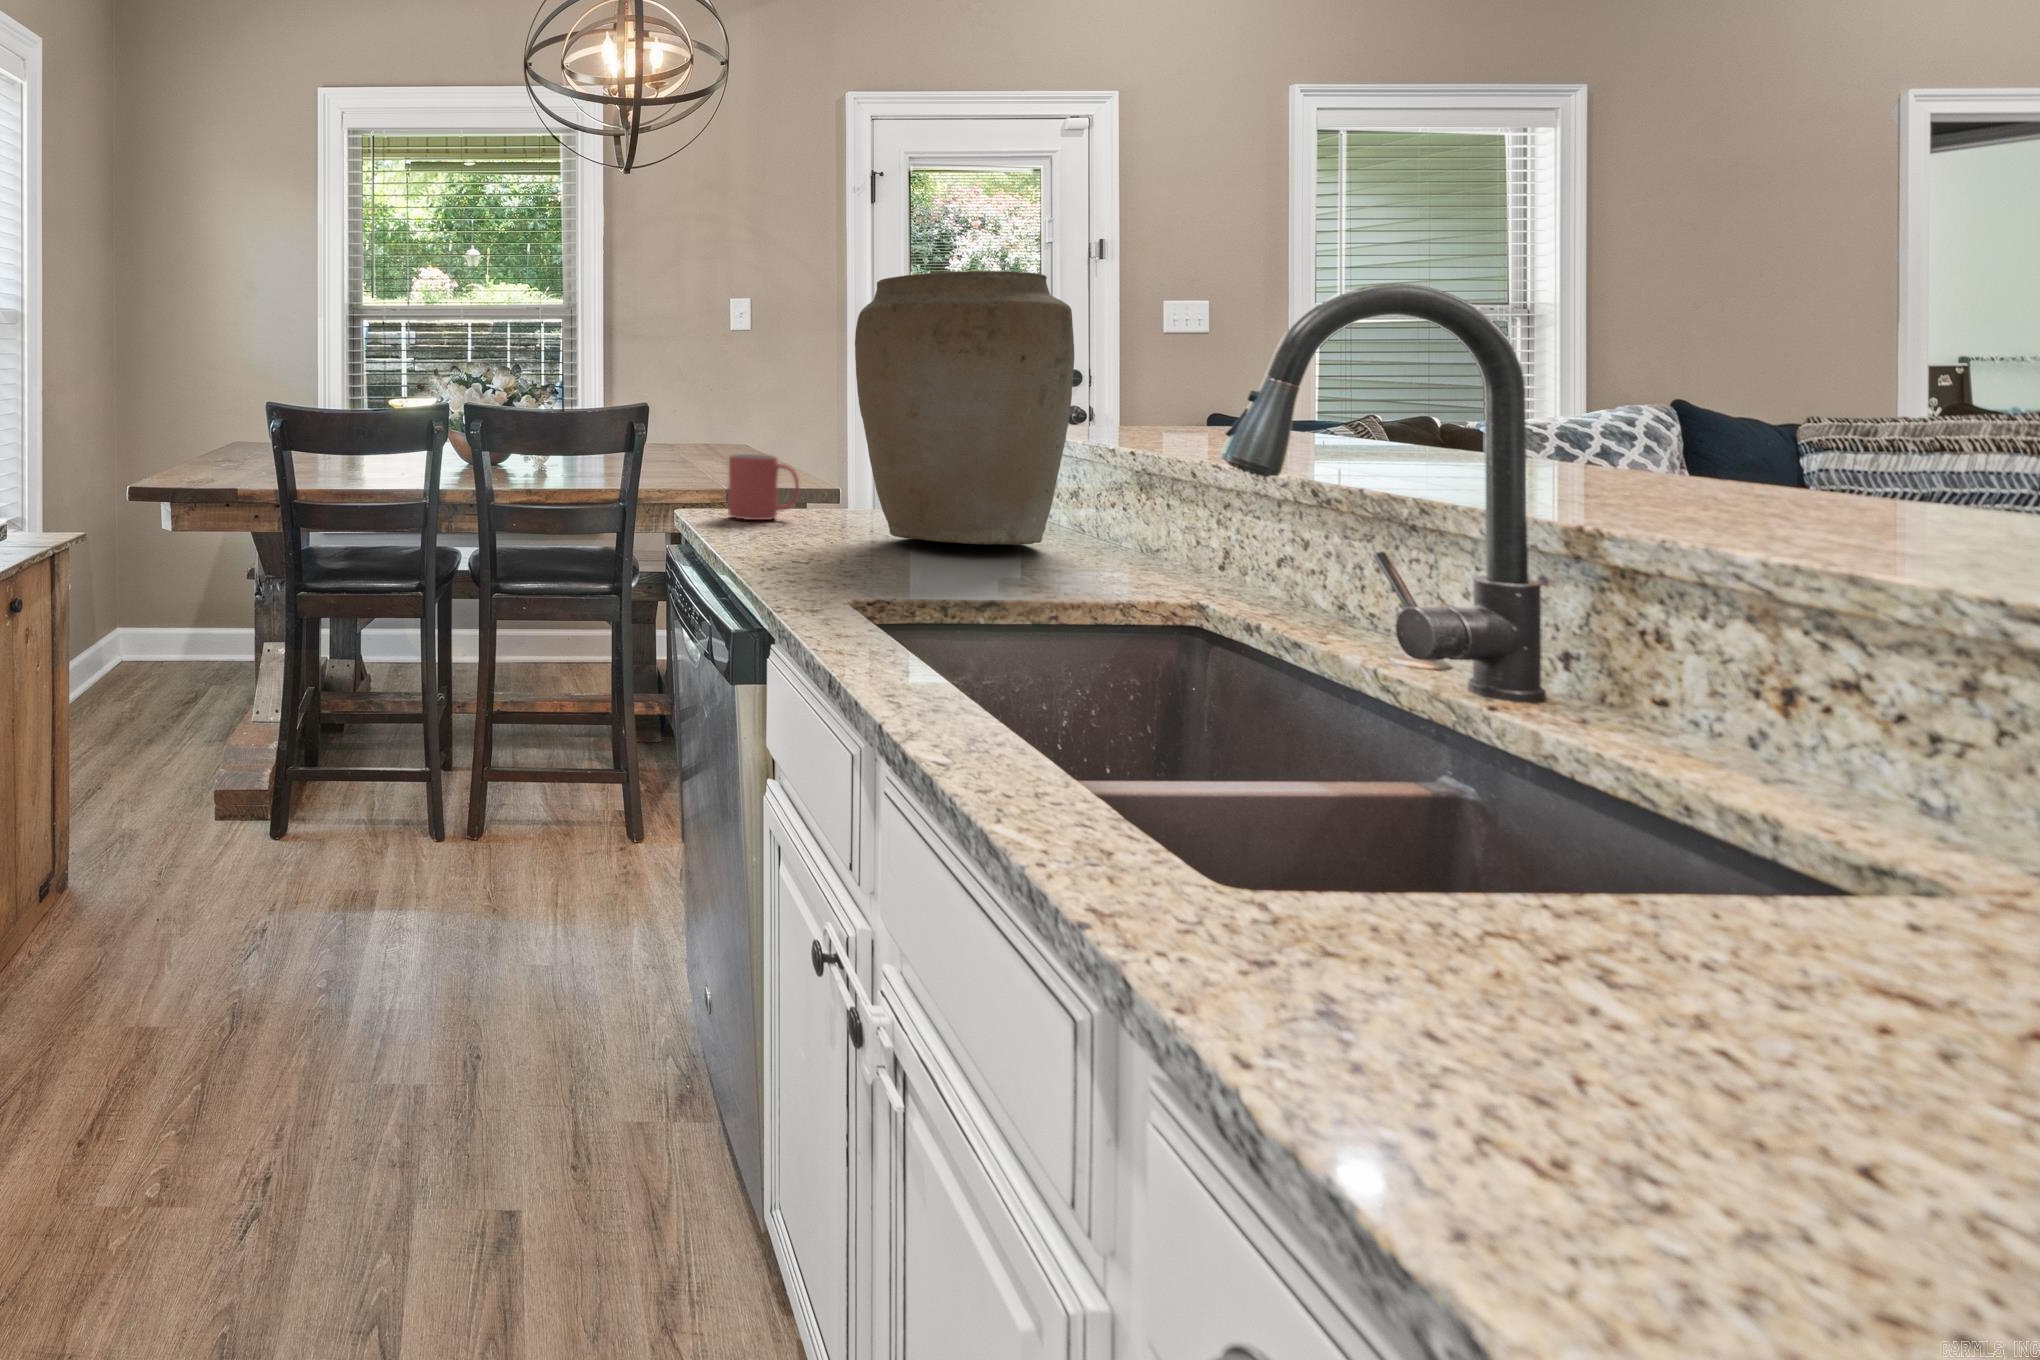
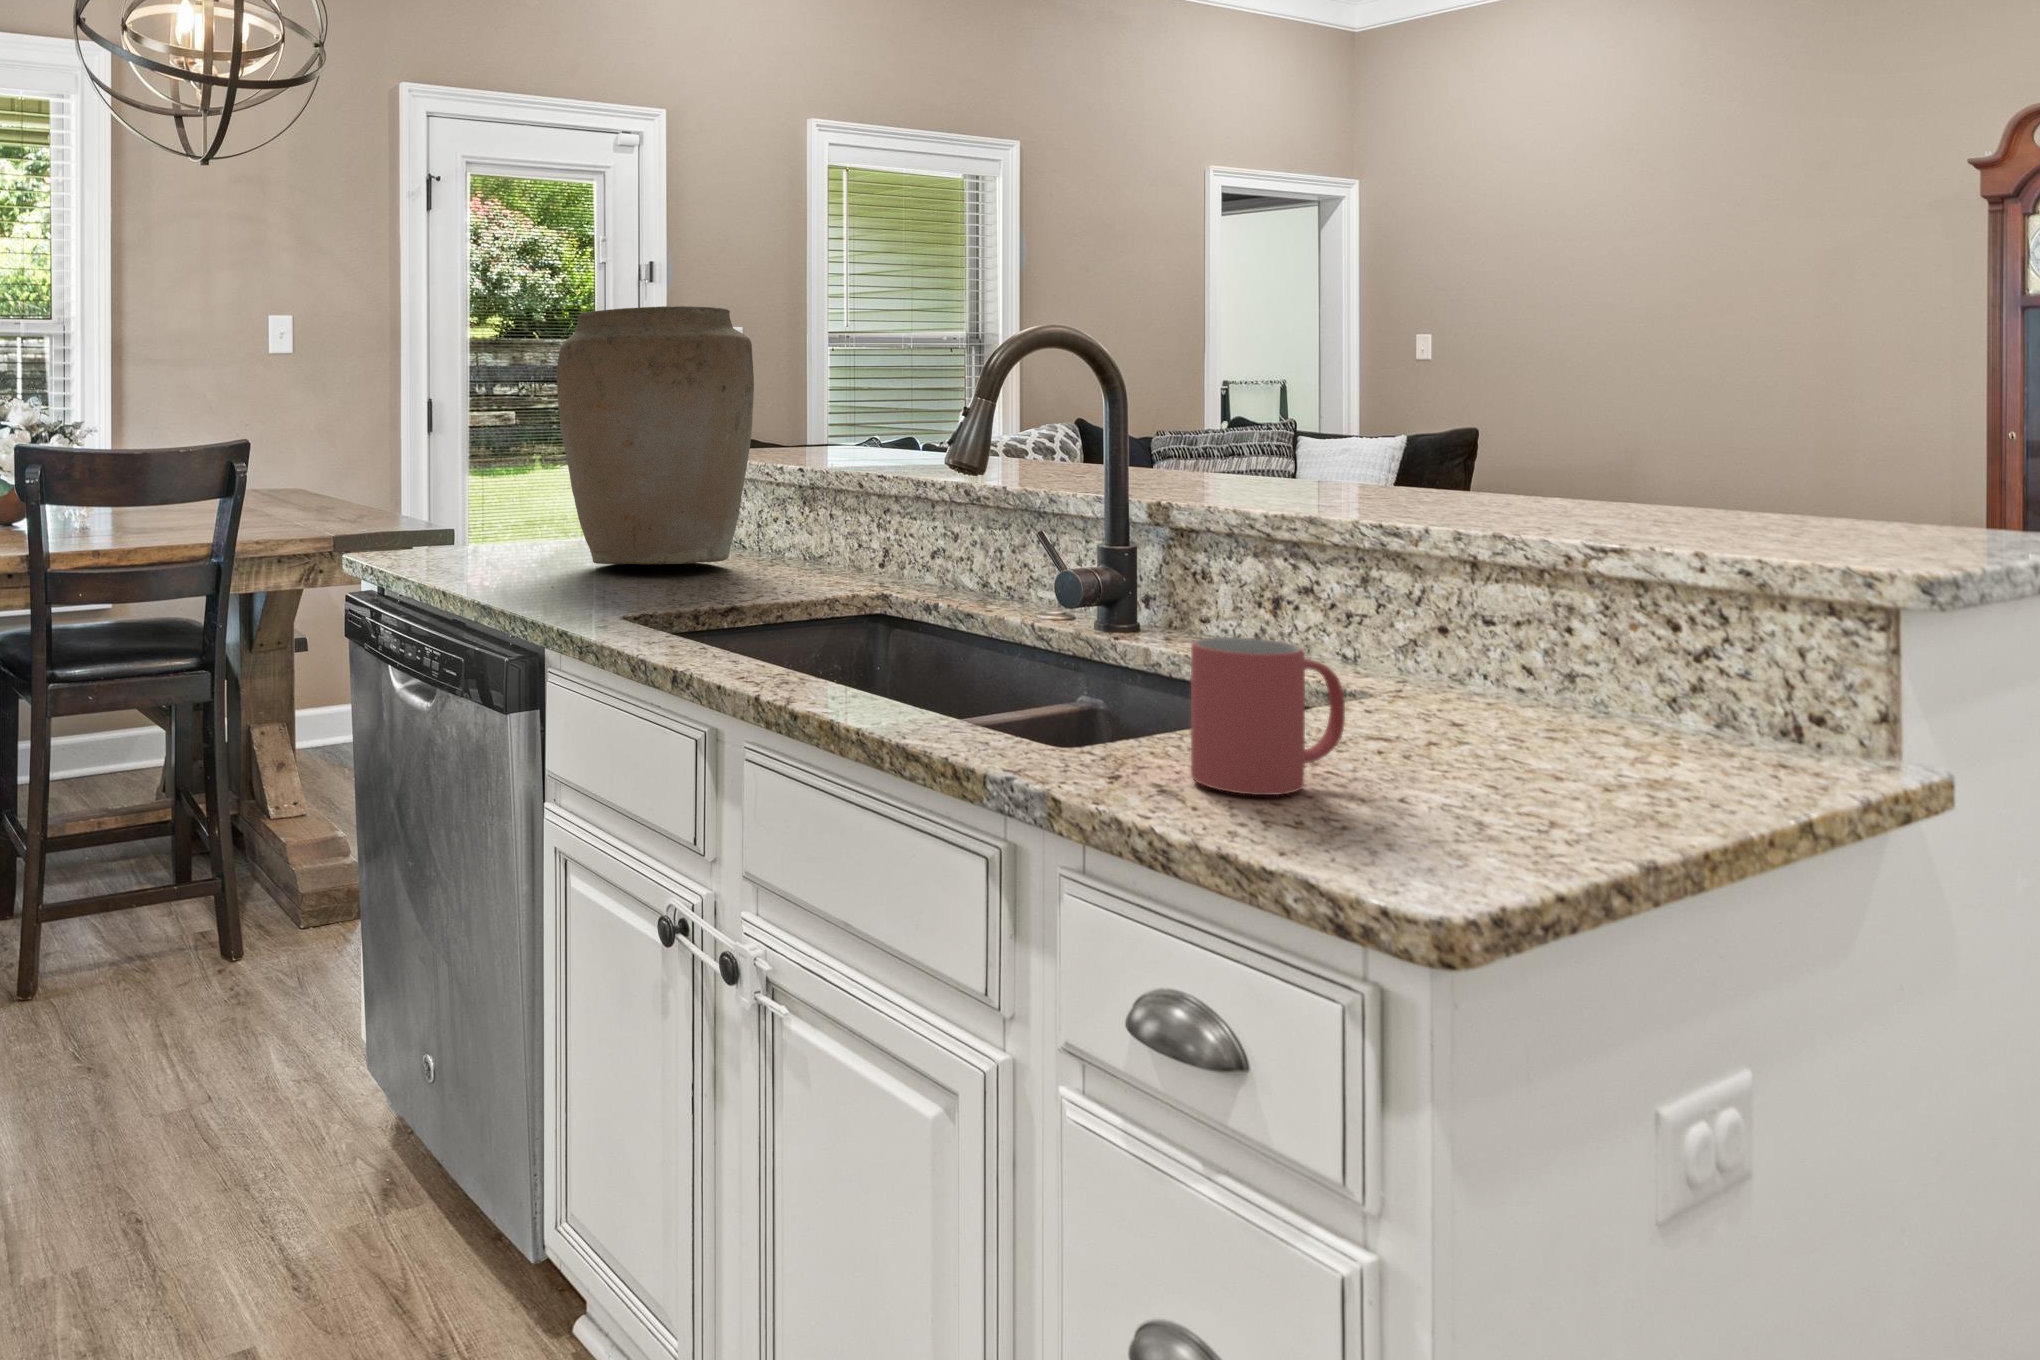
mug: present [728,454,799,520] -> present [1191,637,1345,795]

